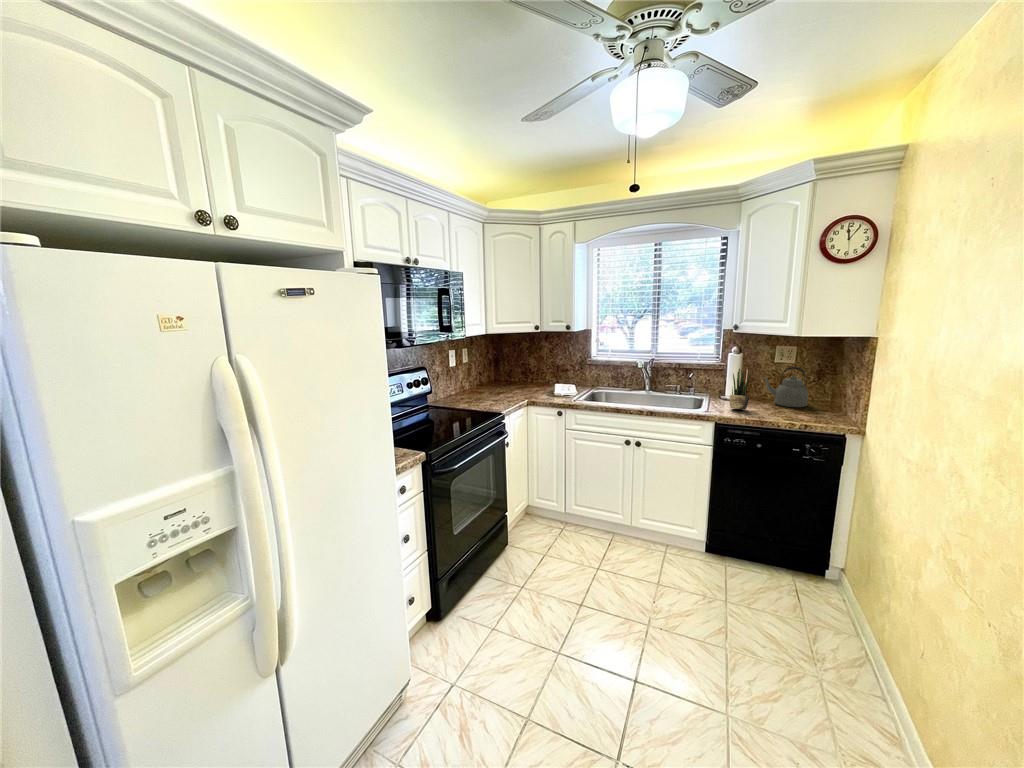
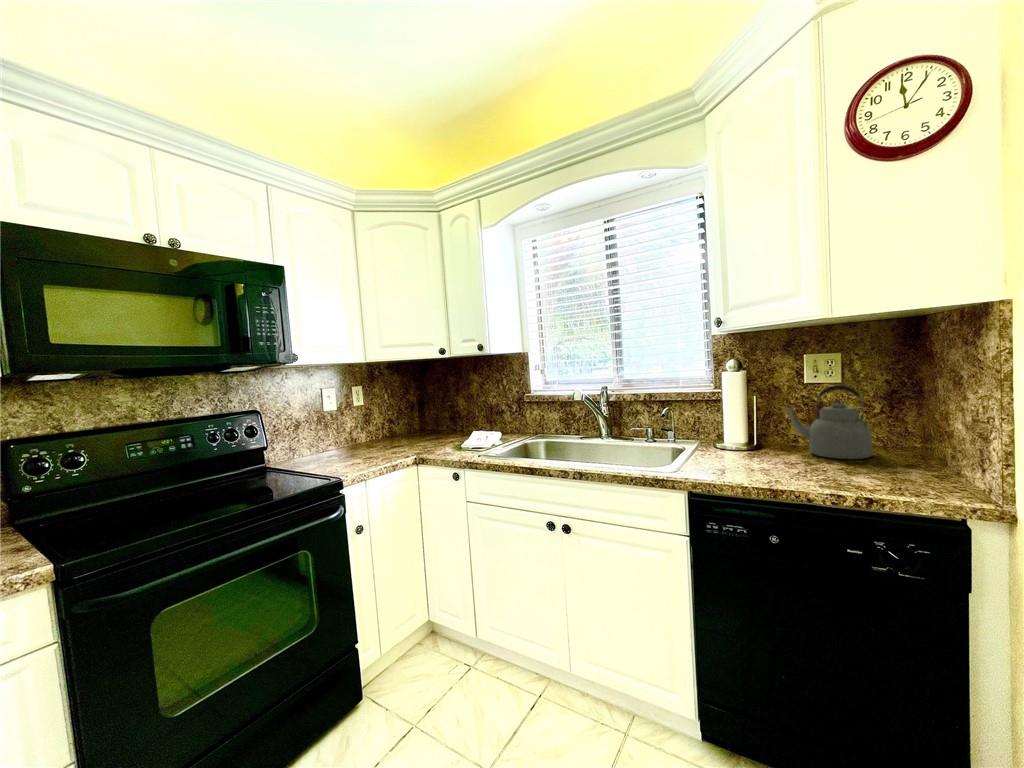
potted plant: present [730,369,751,410] -> none [719,391,753,466]

